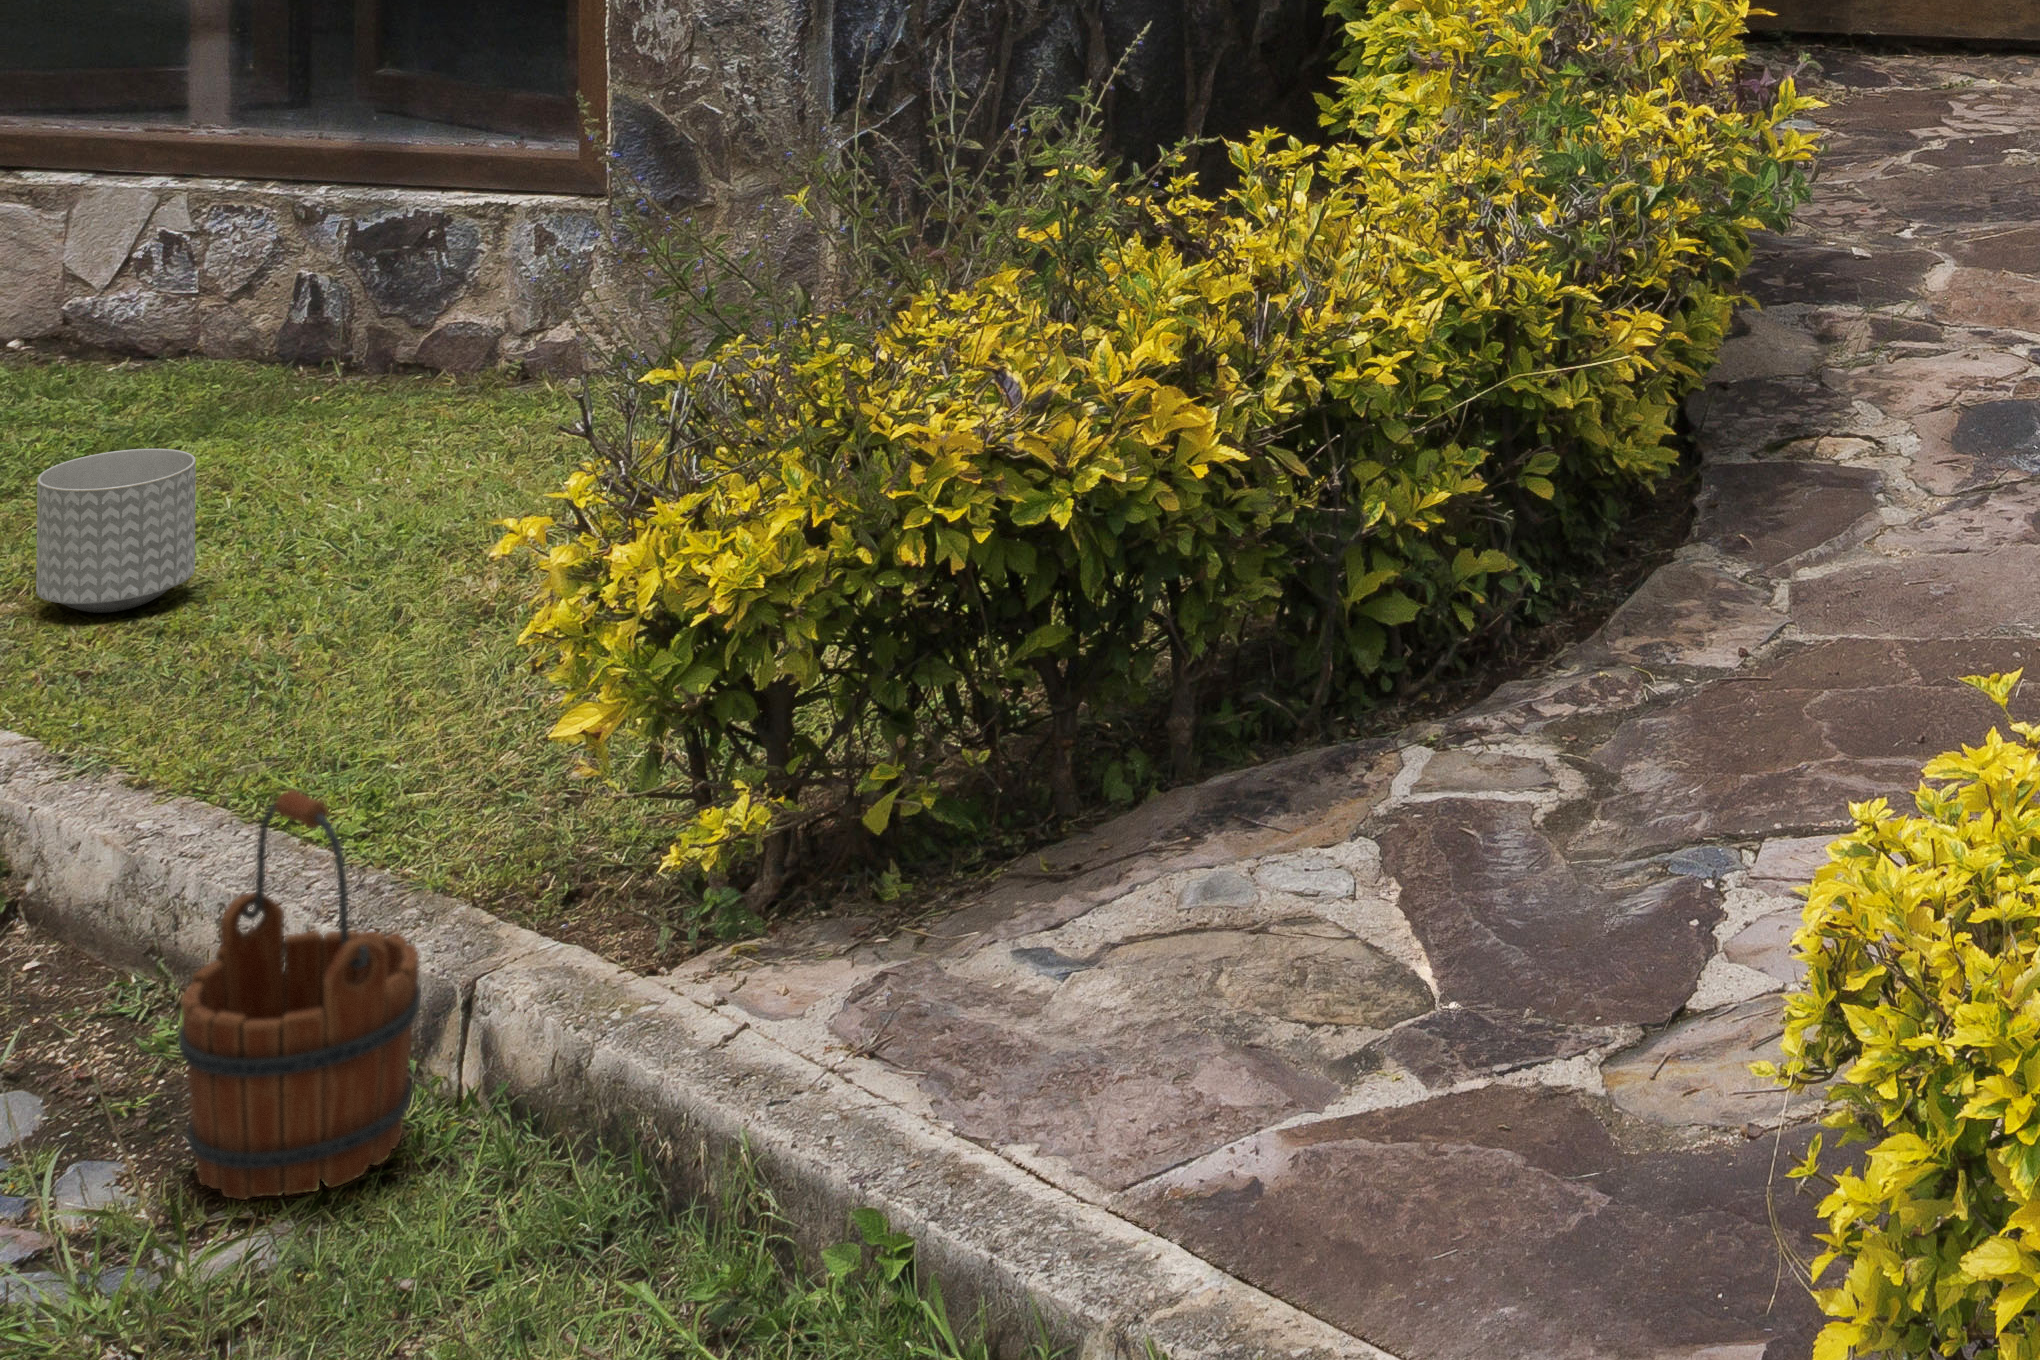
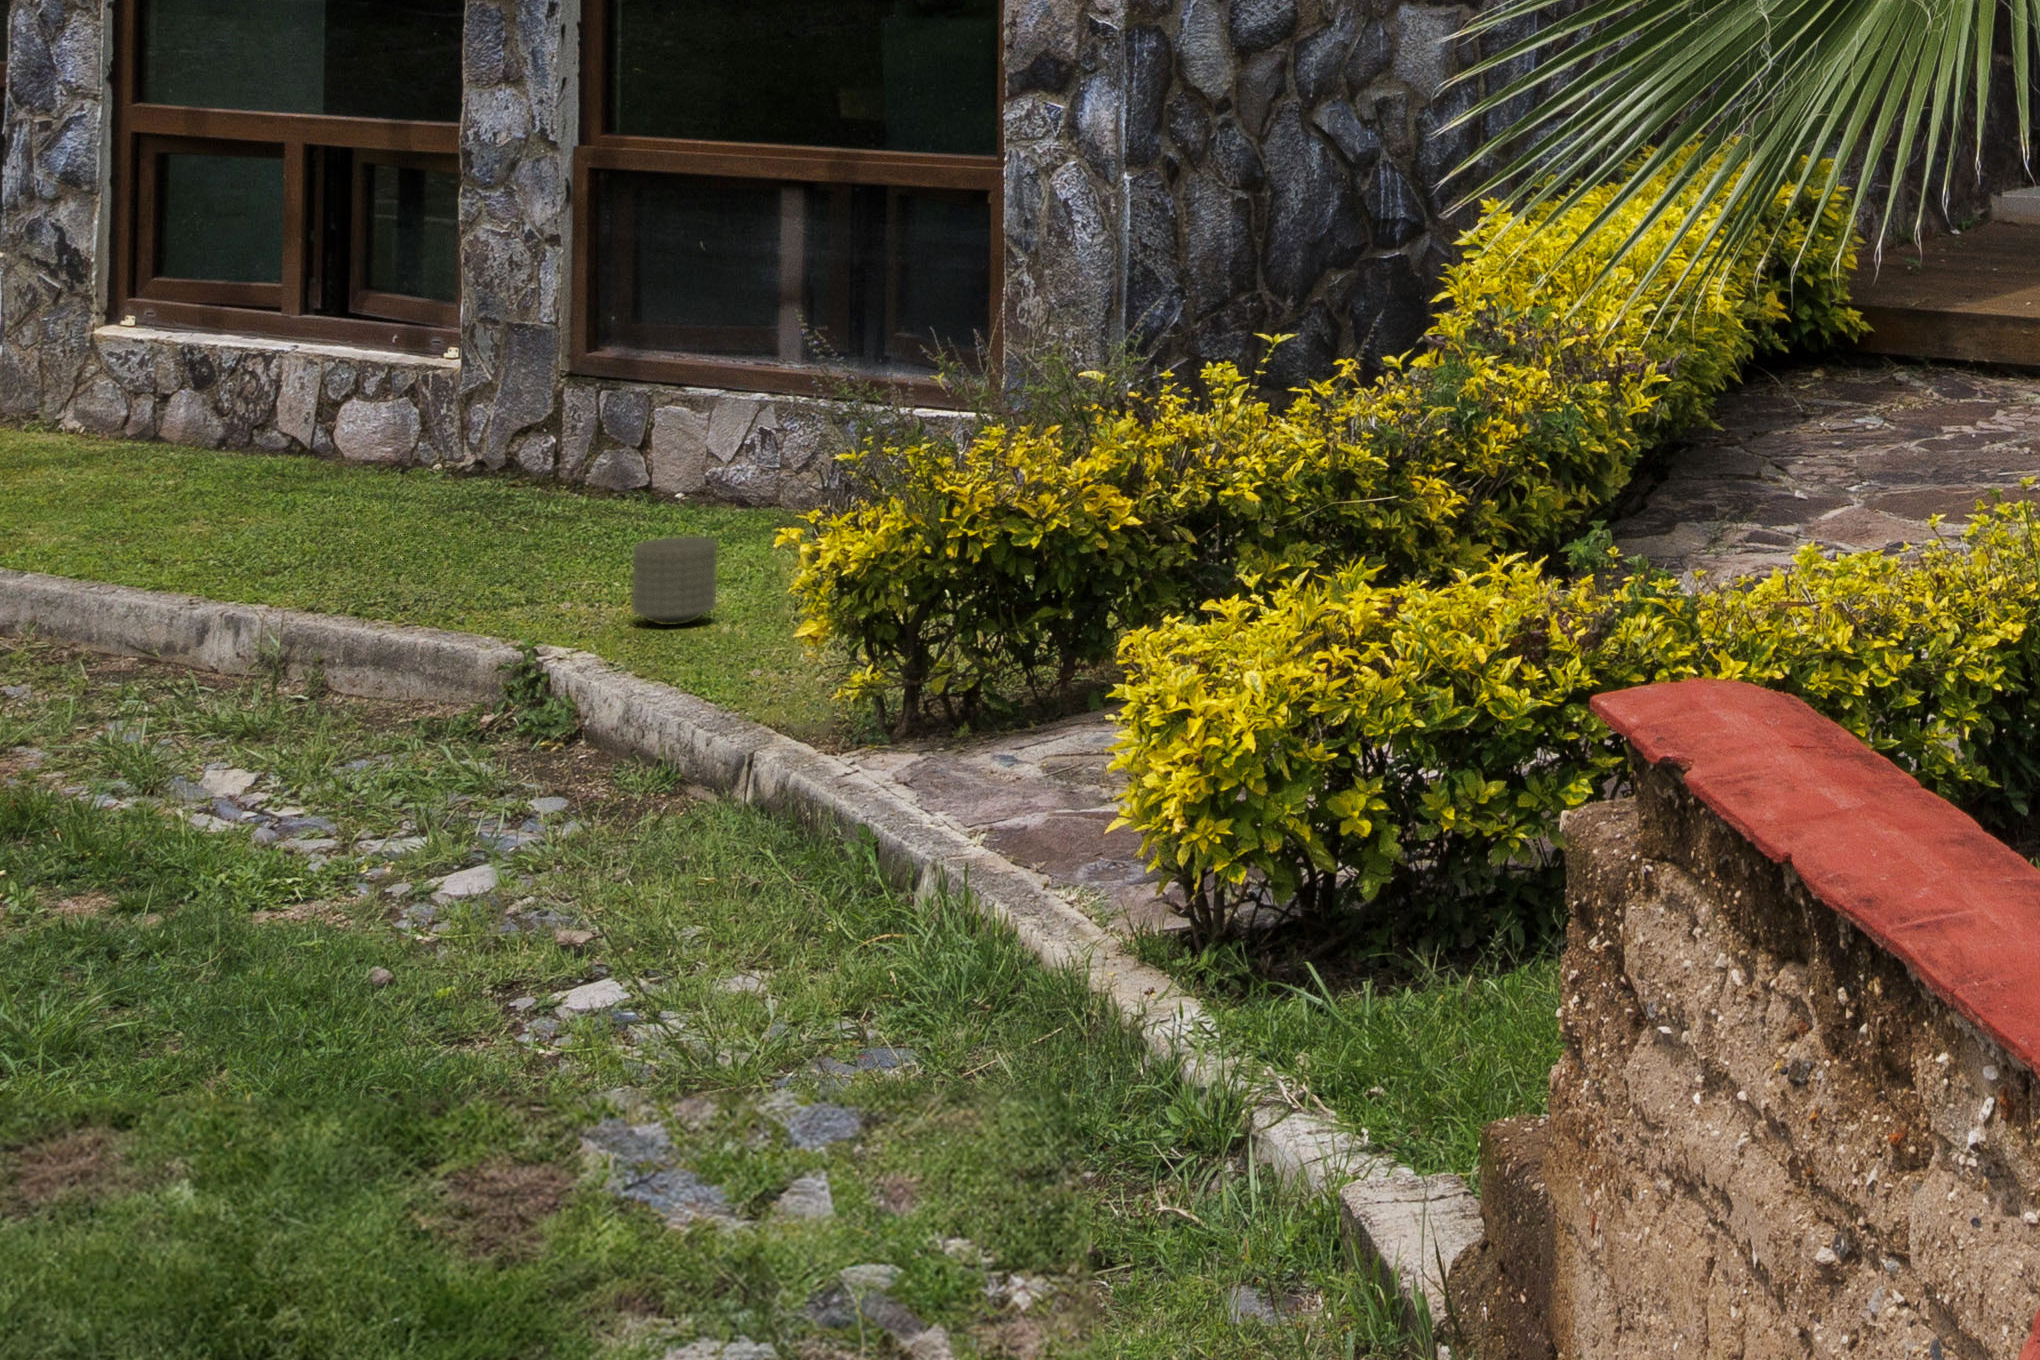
wooden bucket: present [178,790,421,1200] -> none [617,645,727,834]

